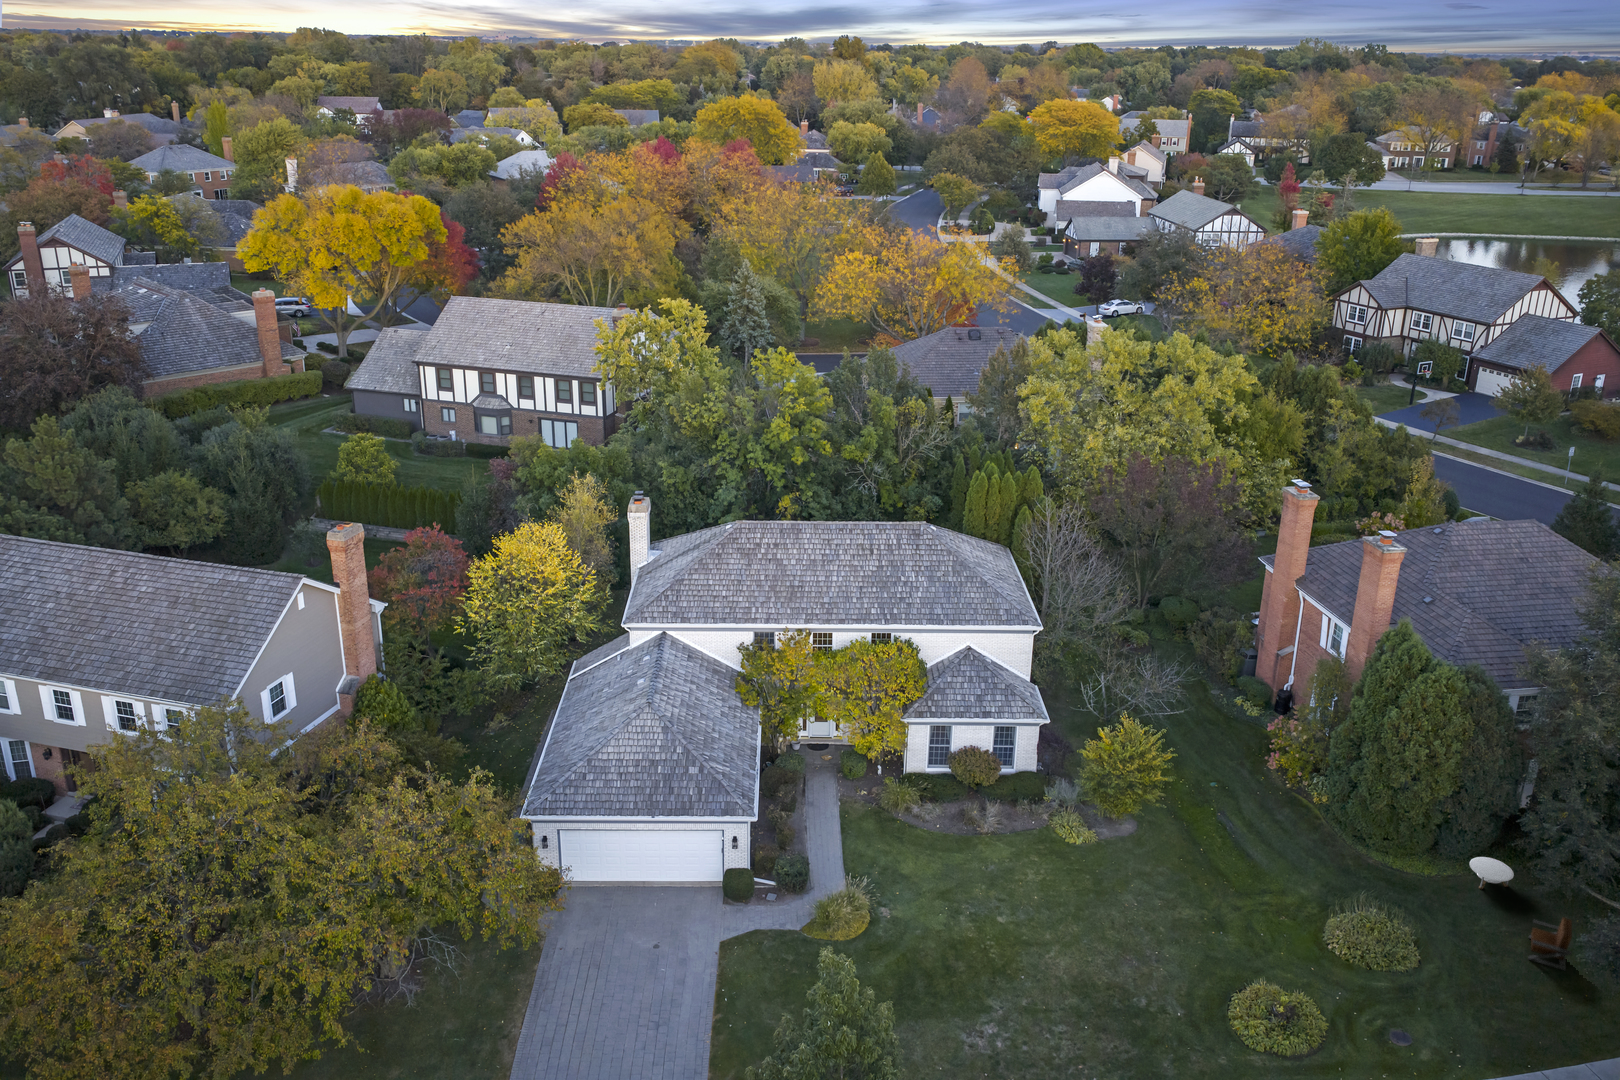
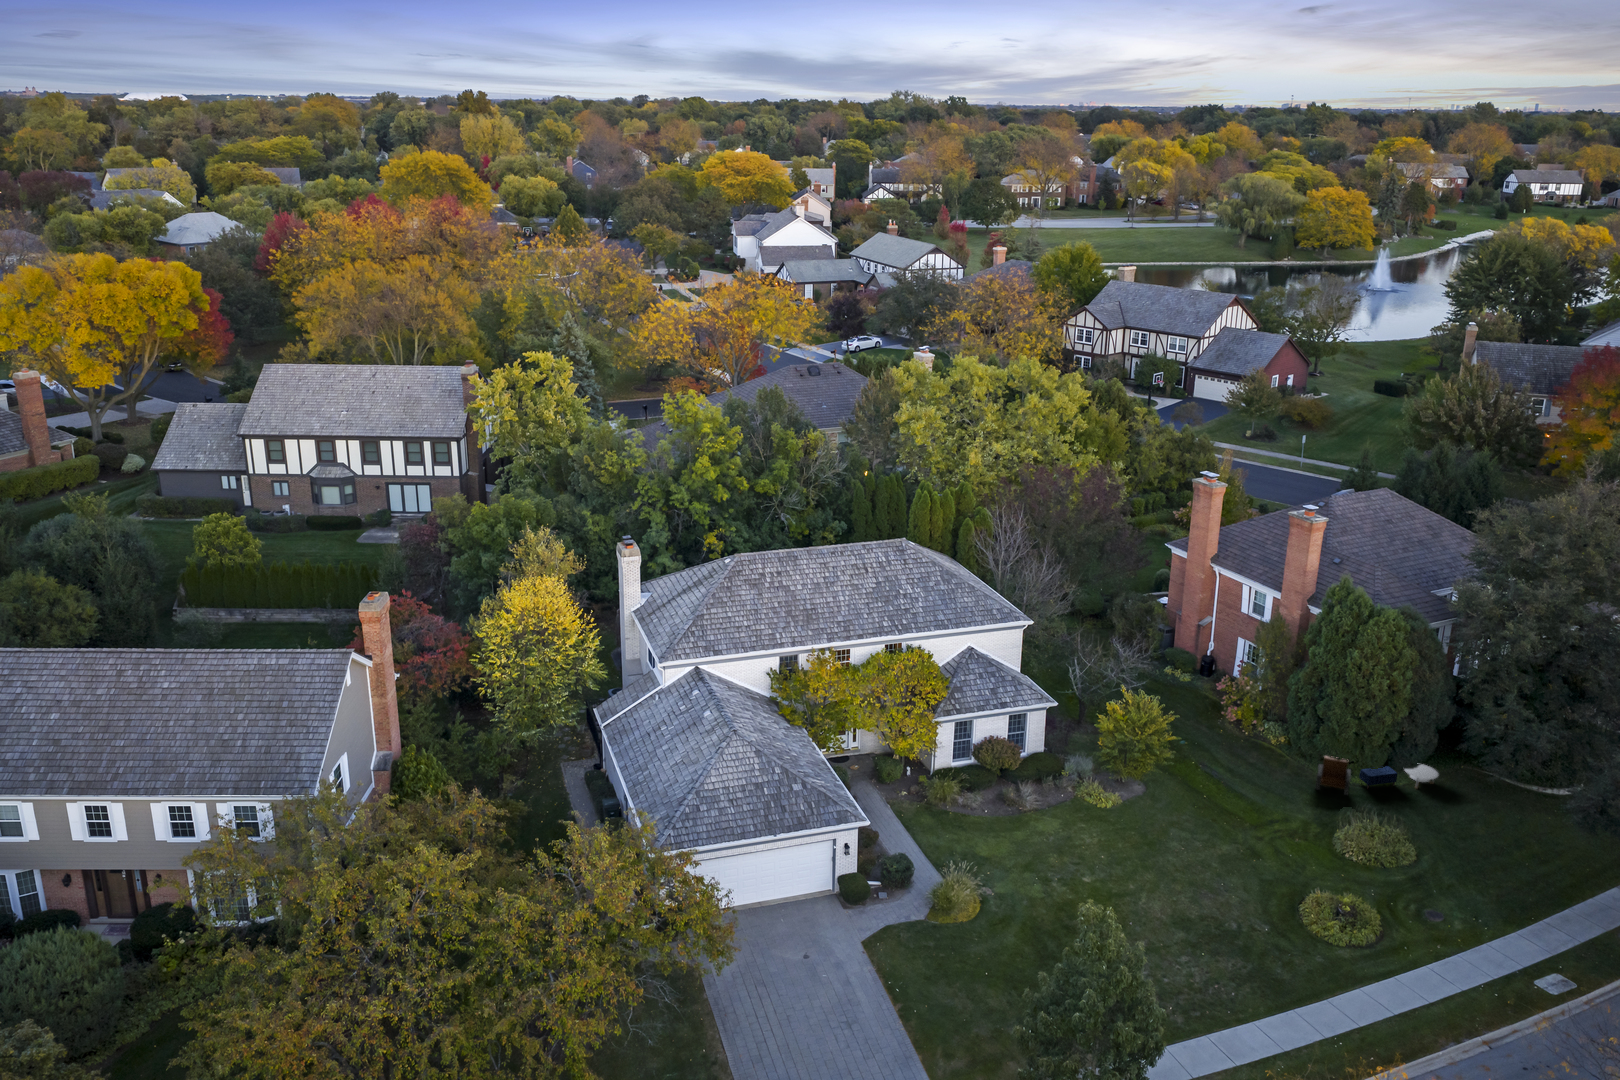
bench: none [1408,854,1457,880] -> present [1359,766,1397,789]
lounge chair: present [1528,918,1572,971] -> present [1316,756,1351,795]

